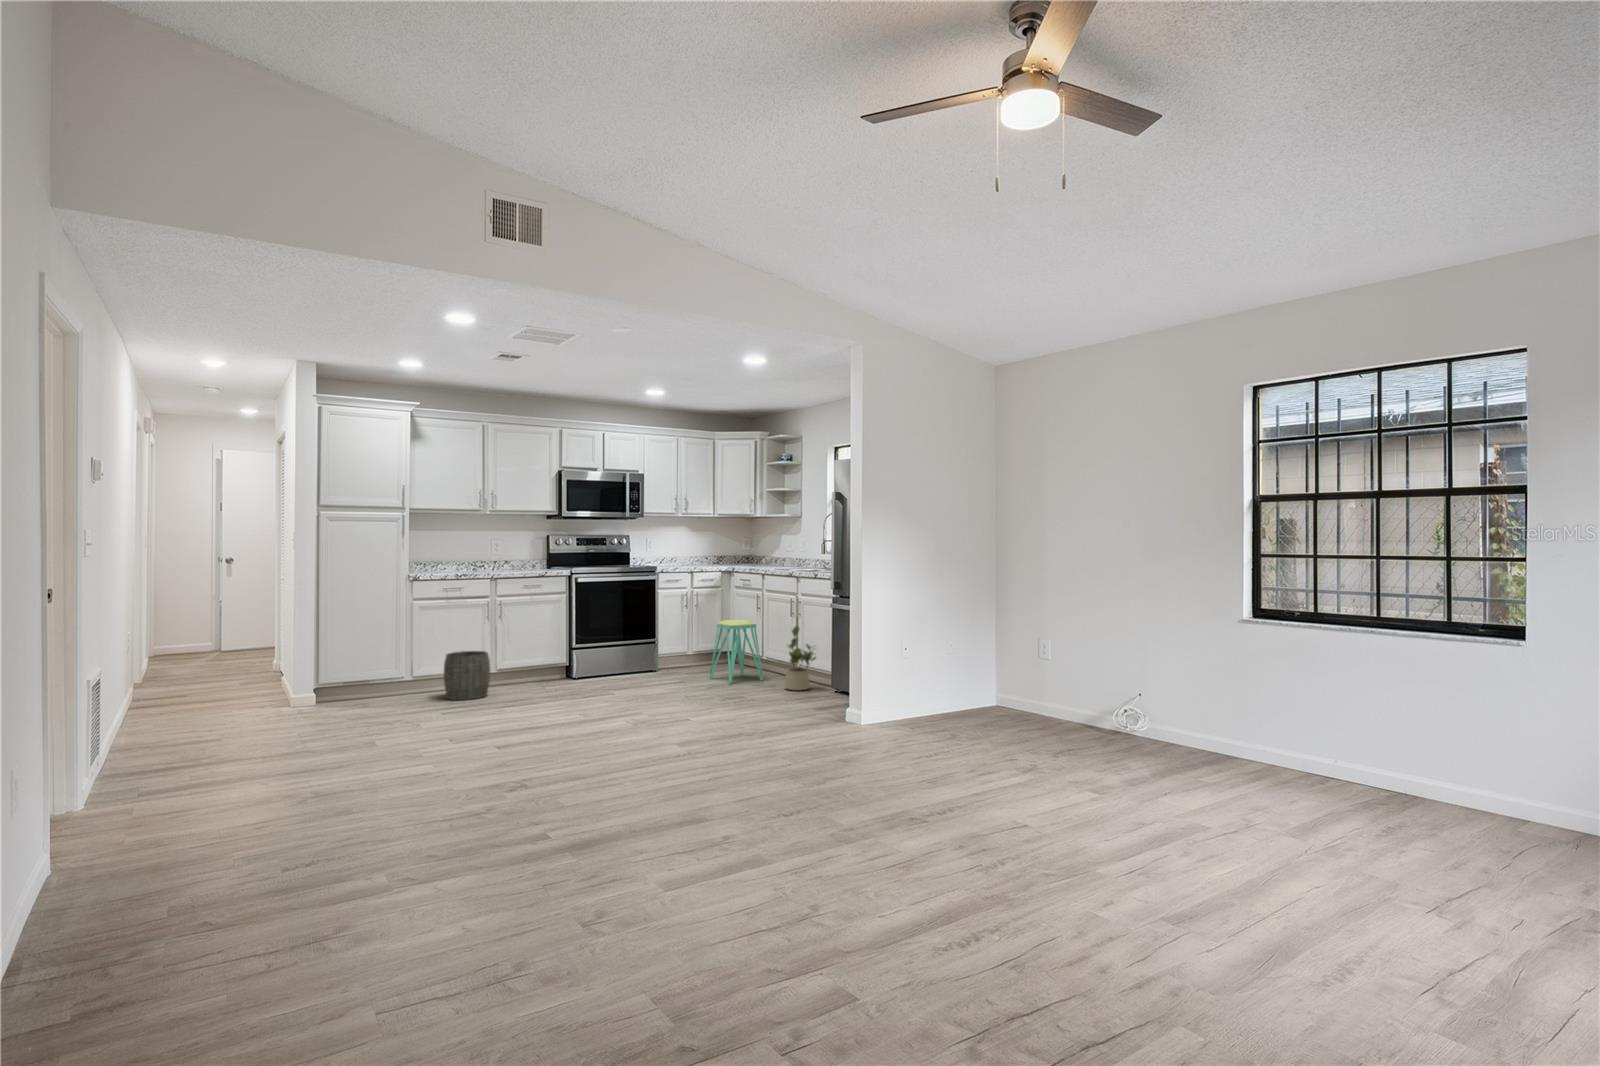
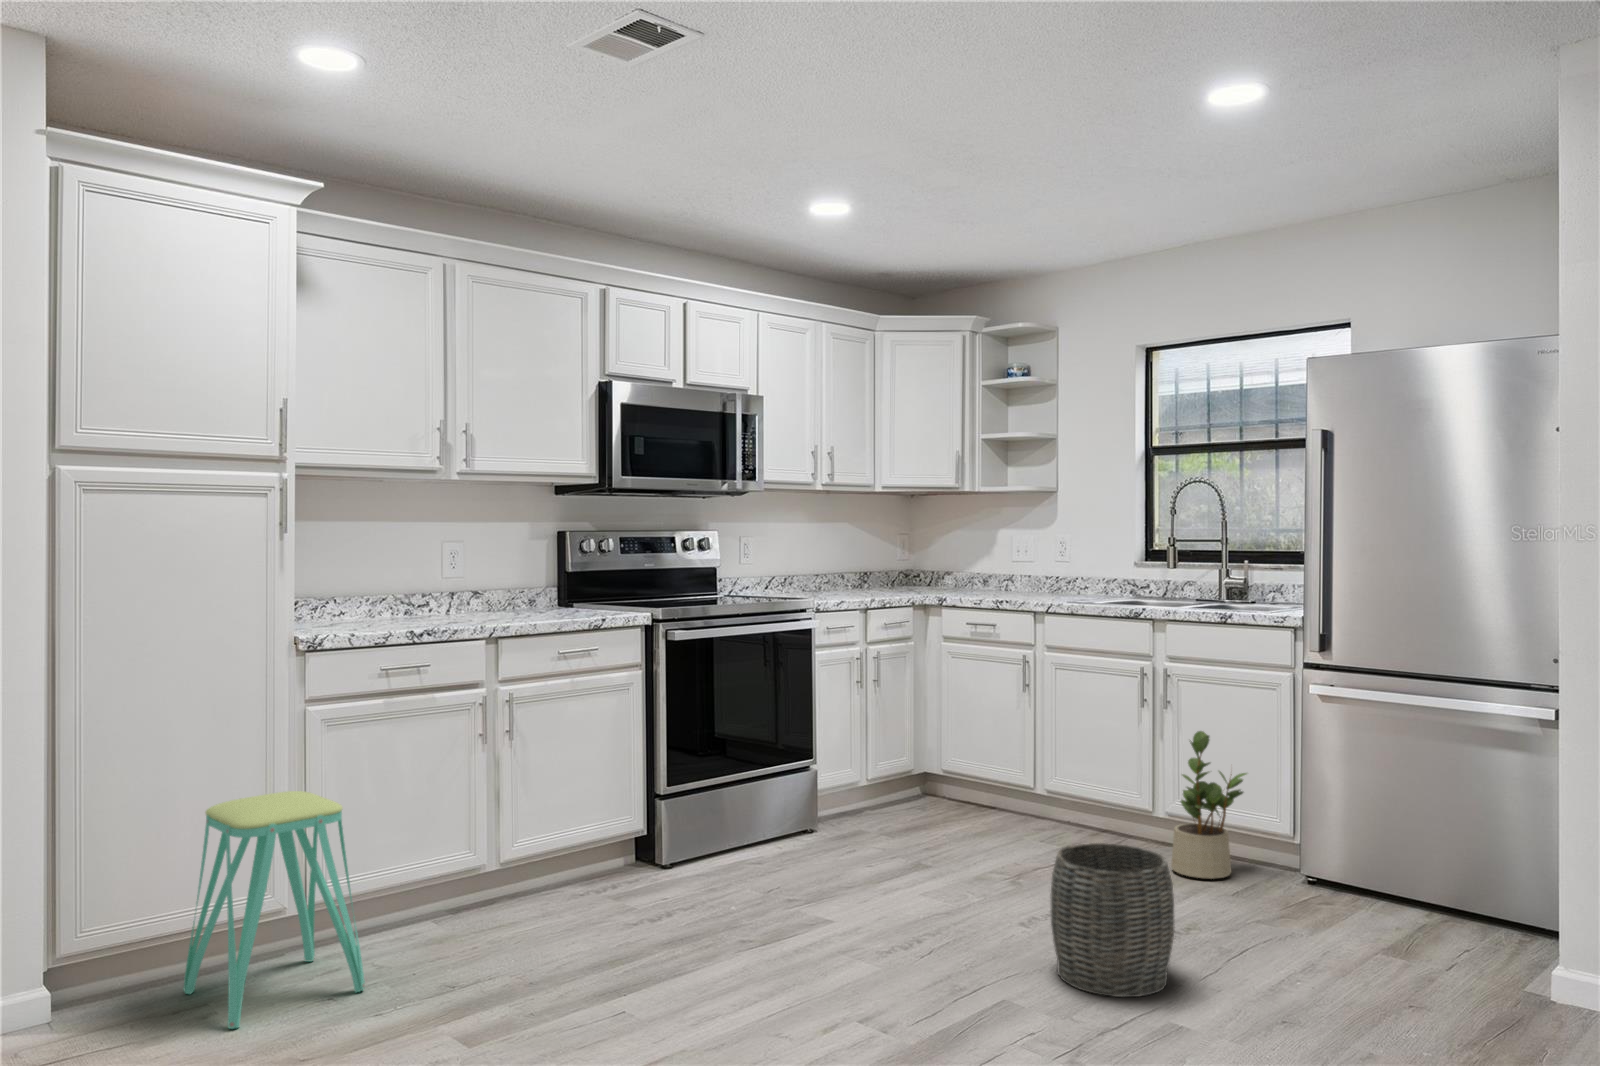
stool: present [710,619,763,684] -> present [183,791,365,1029]
woven basket: present [444,651,490,700] -> present [1051,843,1174,997]

